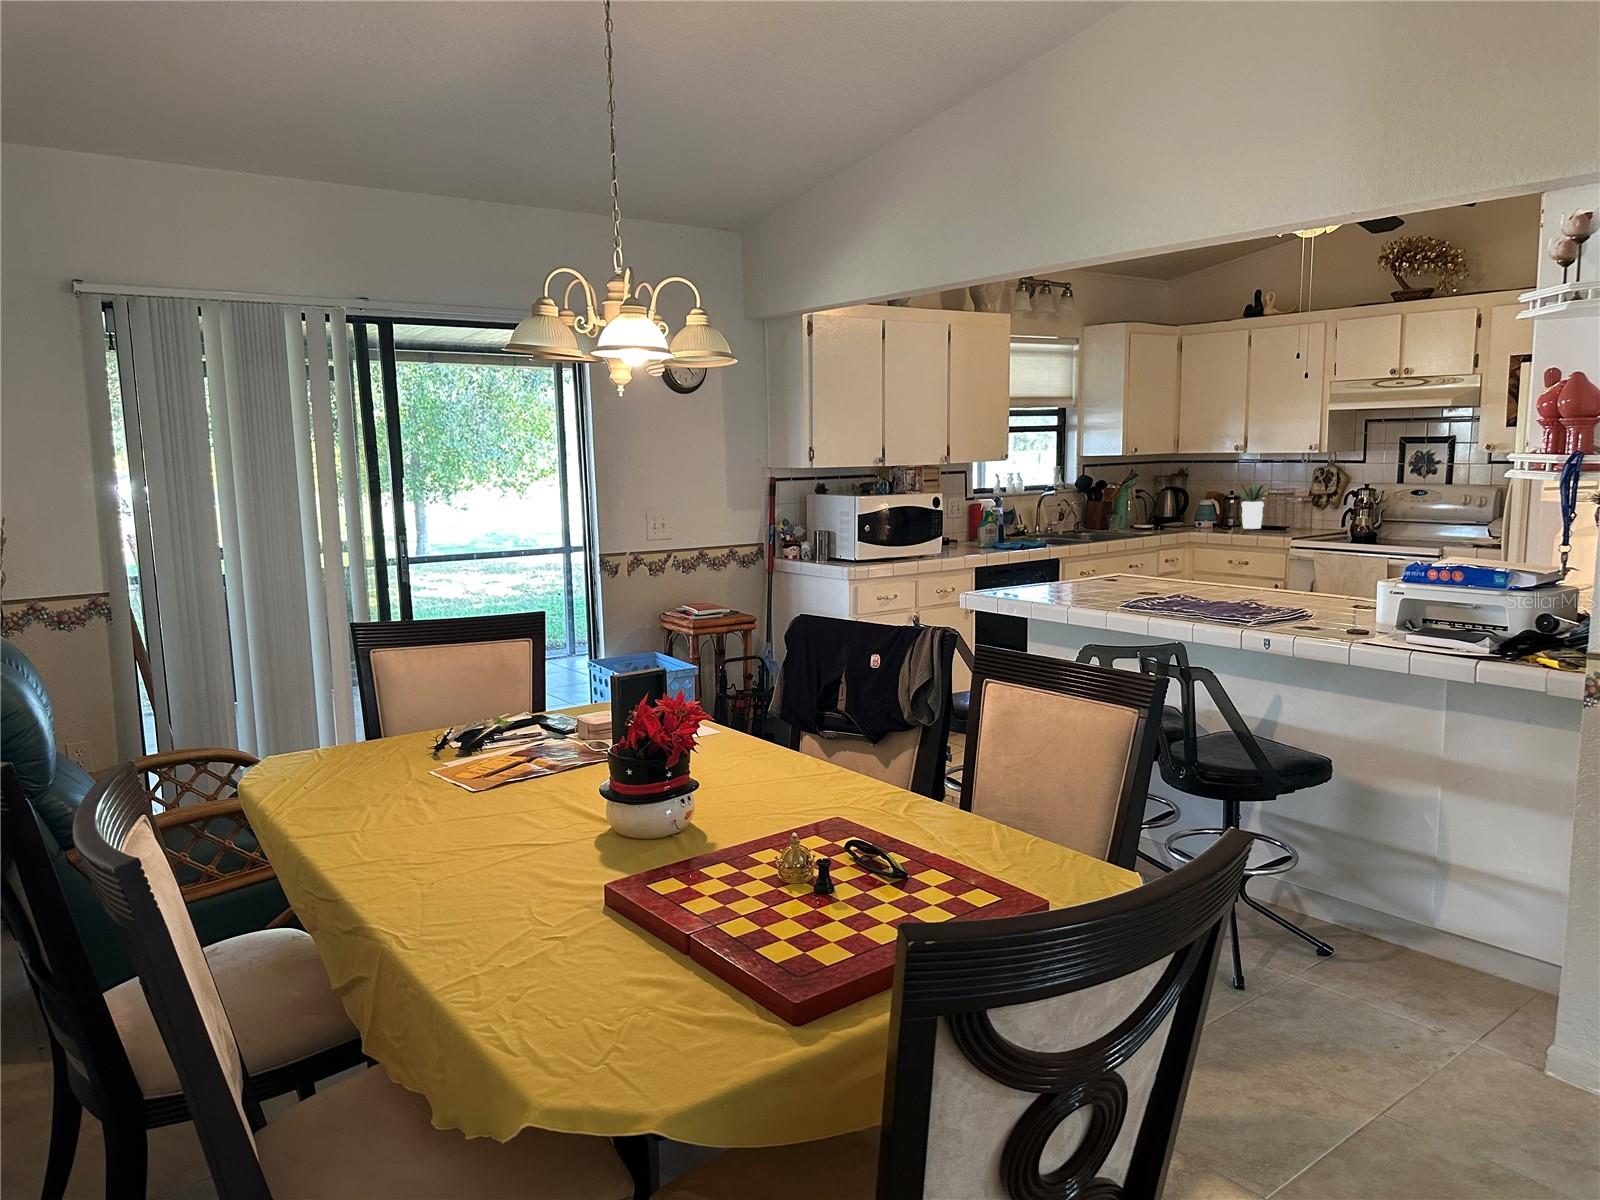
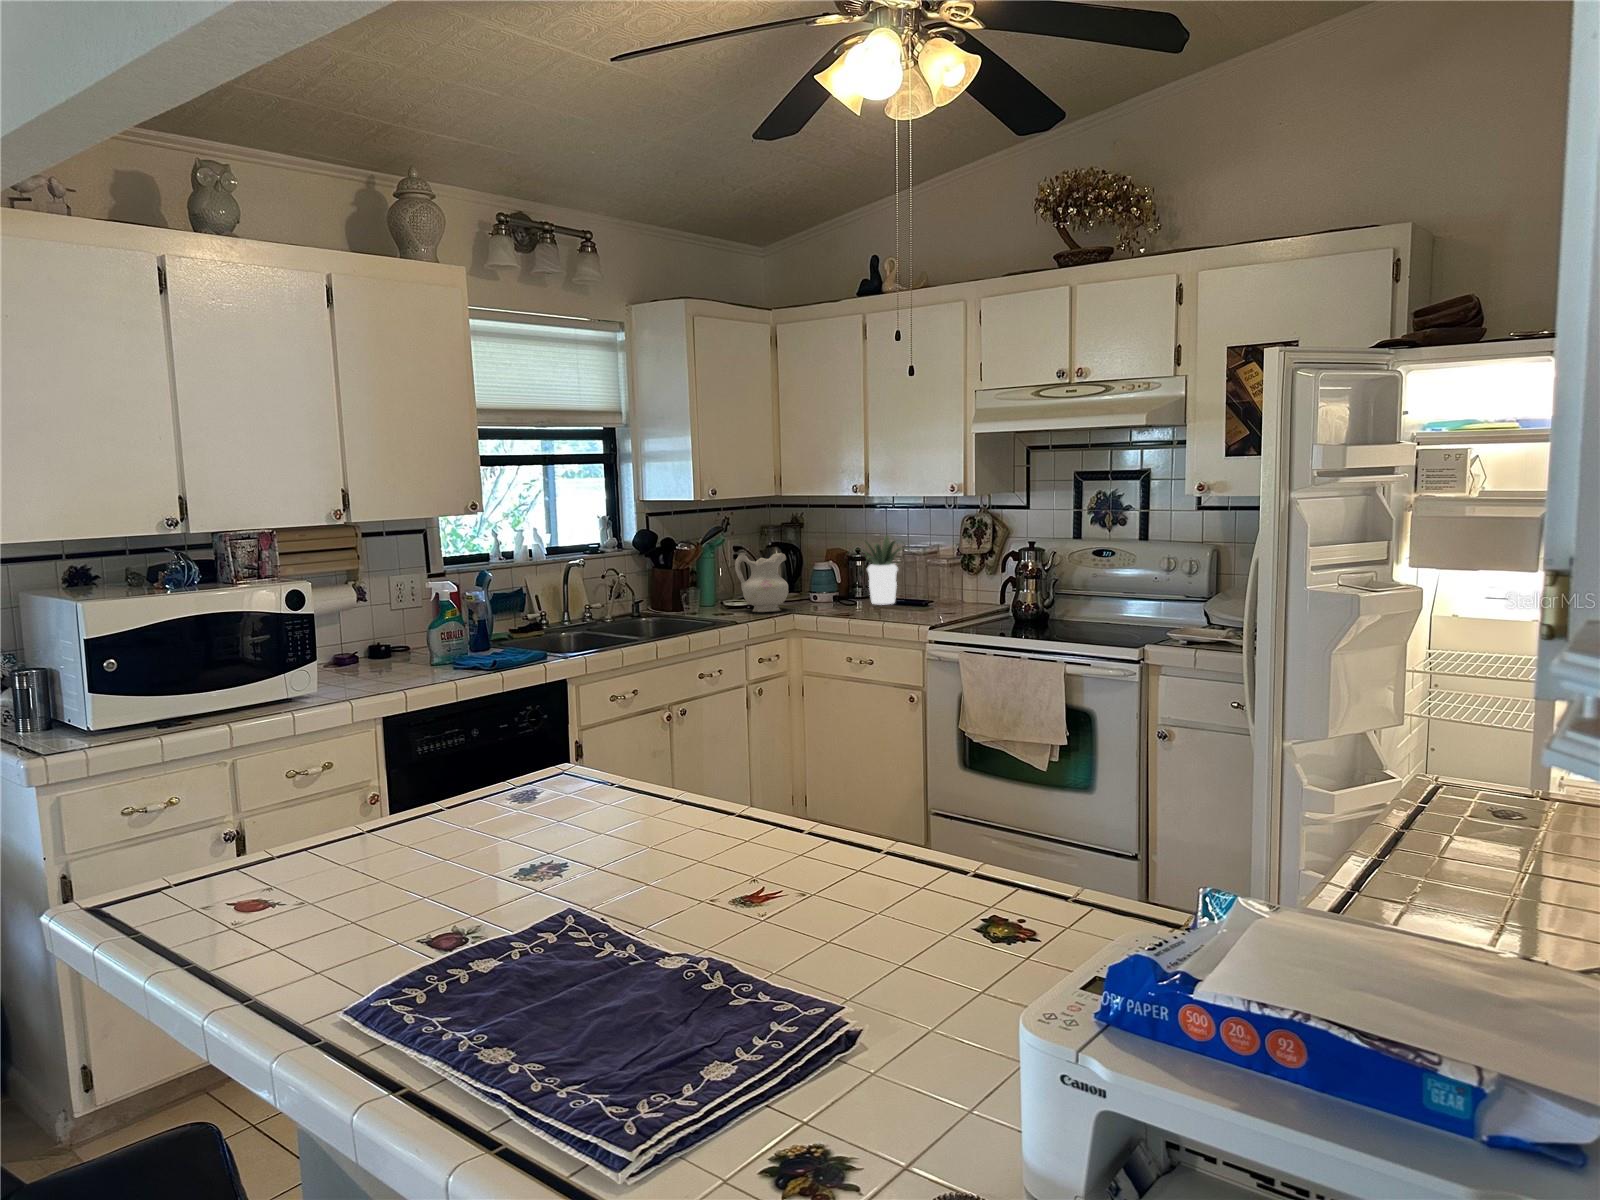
ceramic pitcher: none [1149,491,1185,531] -> present [735,553,788,612]

